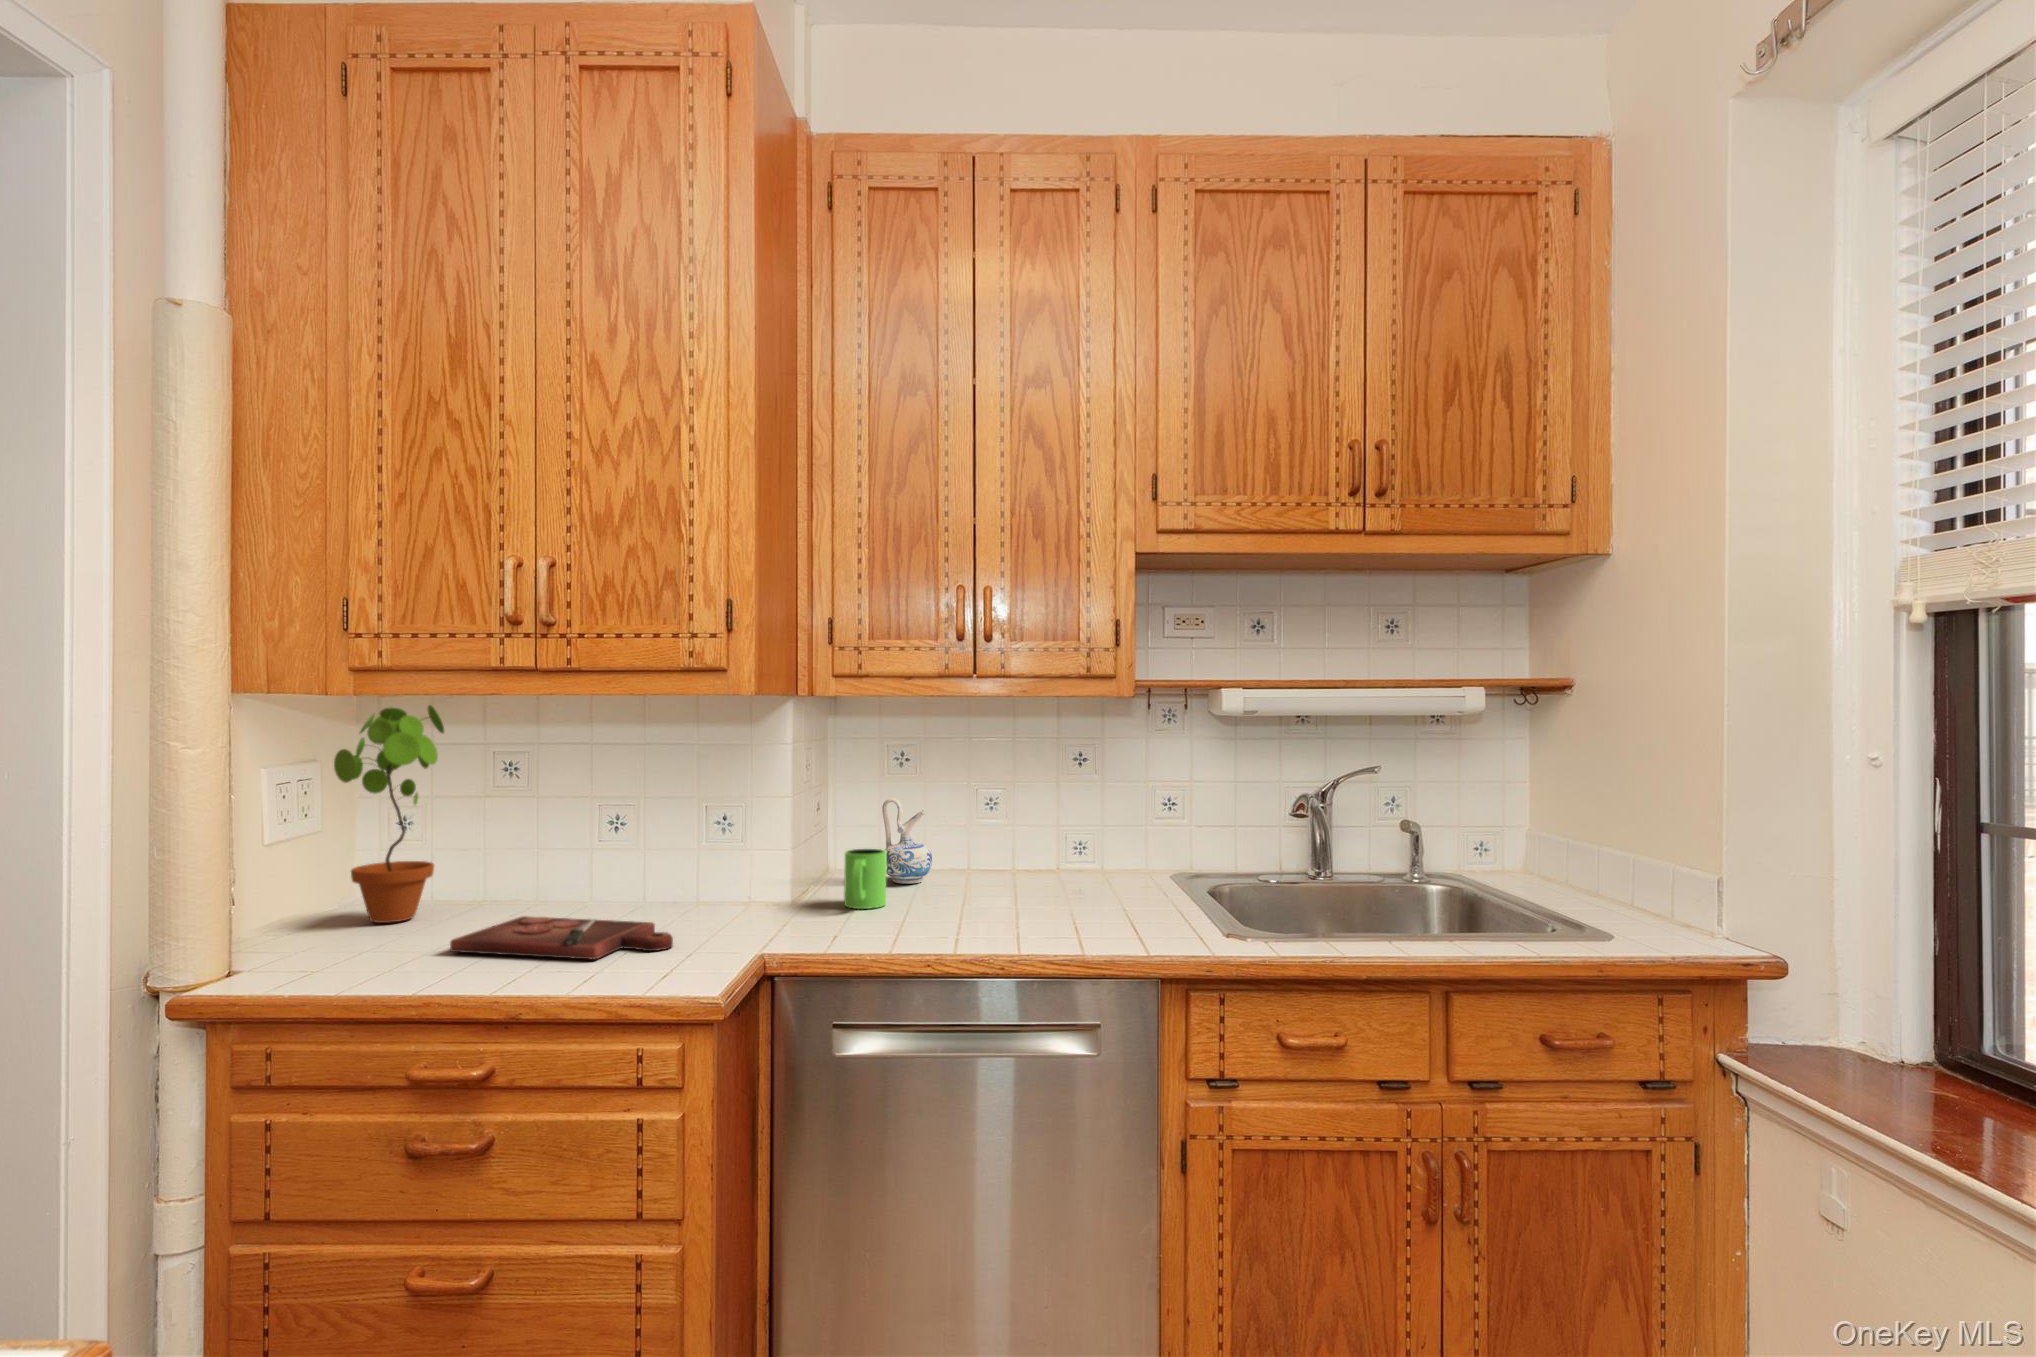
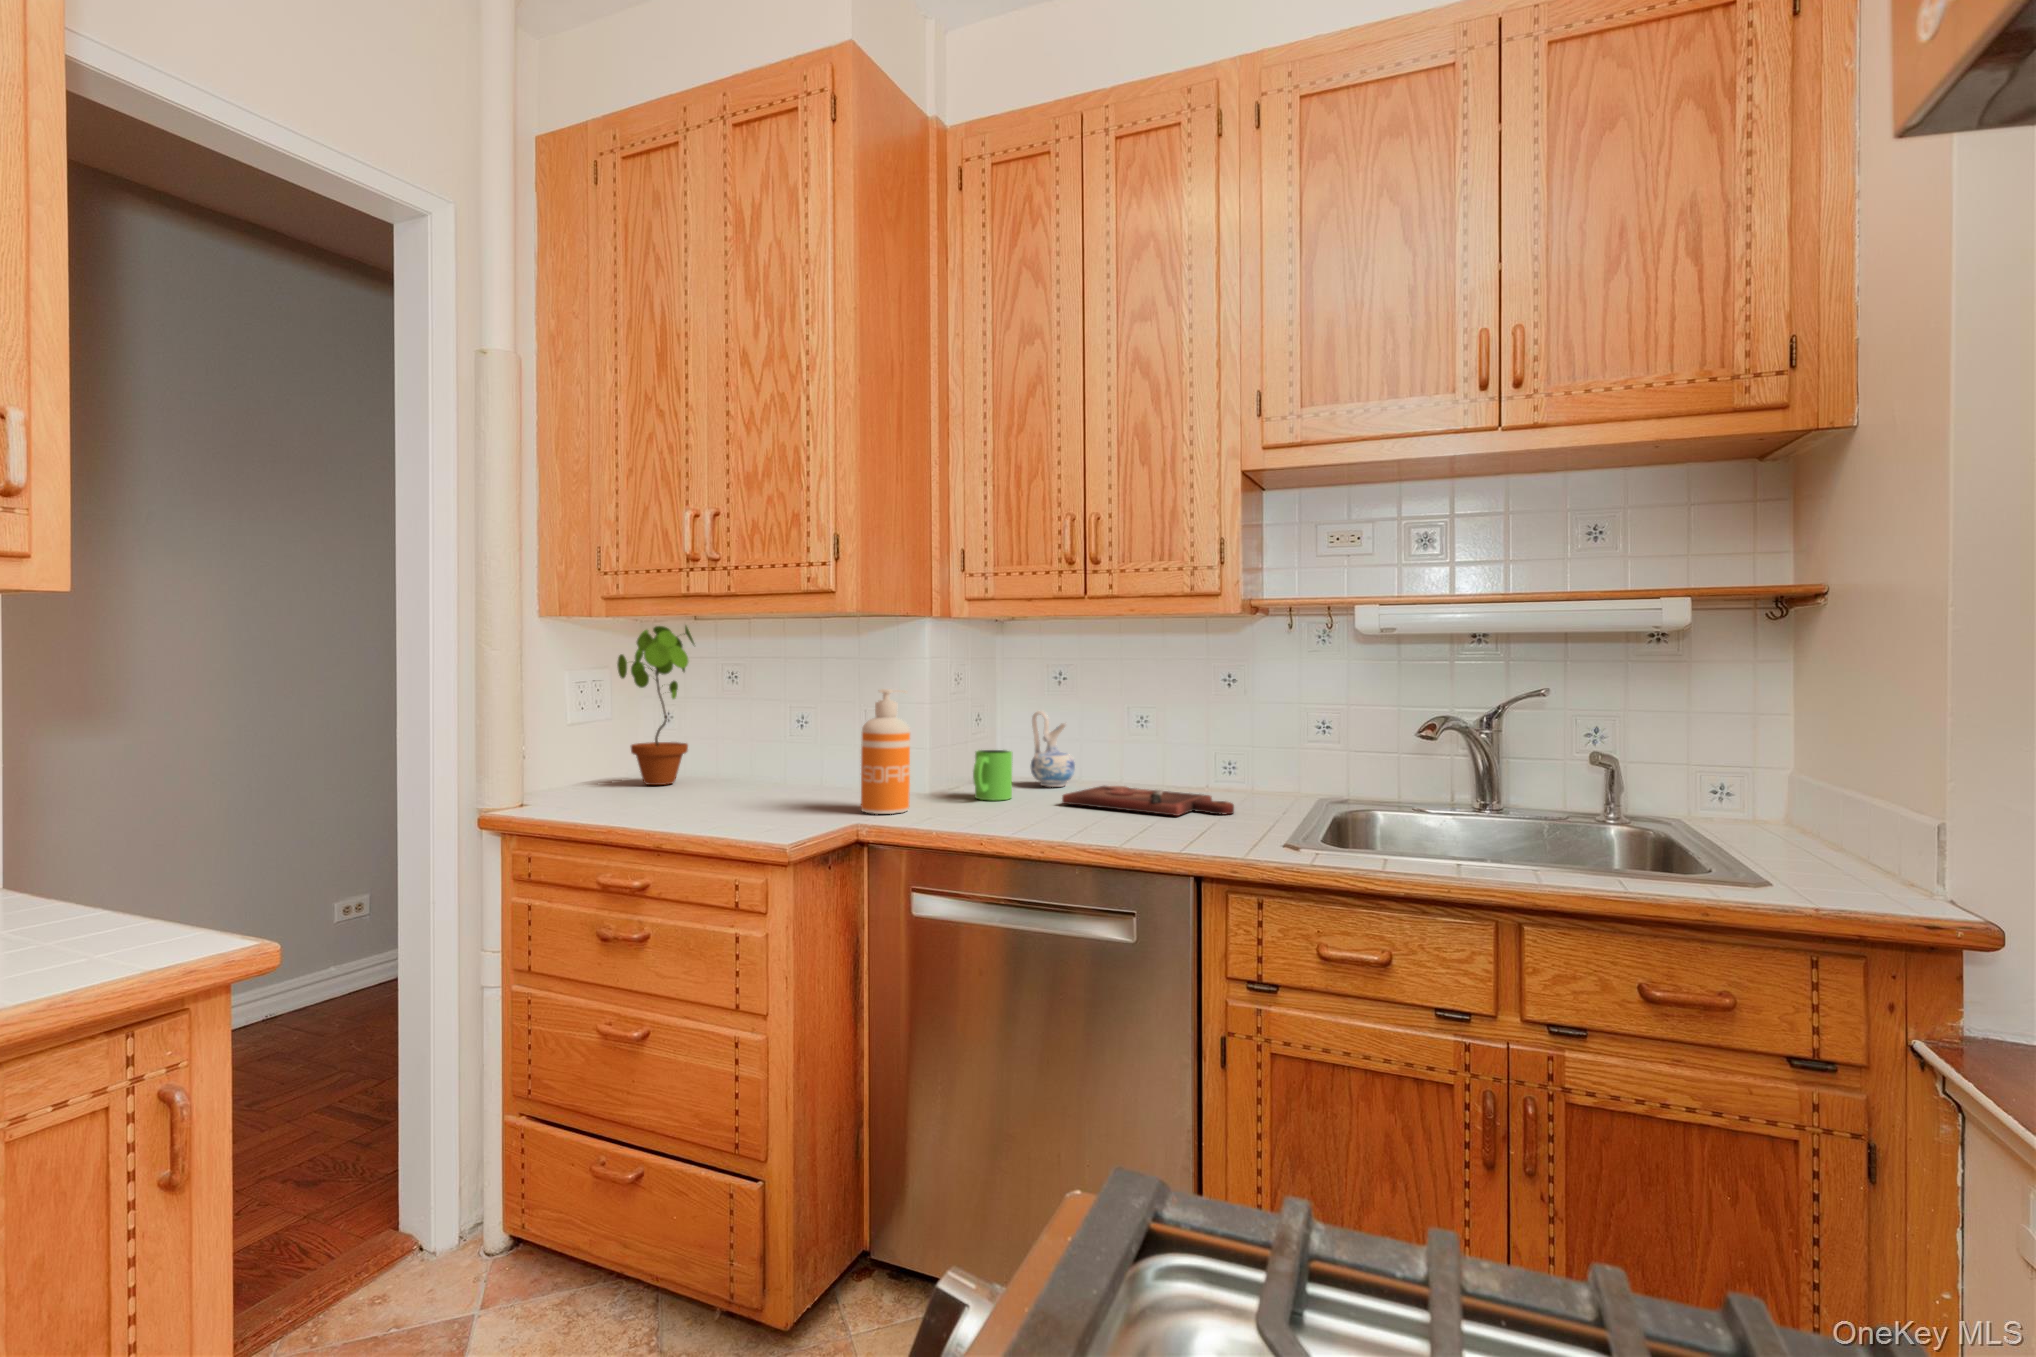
soap dispenser: none [735,790,795,941] -> present [861,689,910,814]
cutting board: present [450,916,673,960] -> present [1062,786,1234,816]

